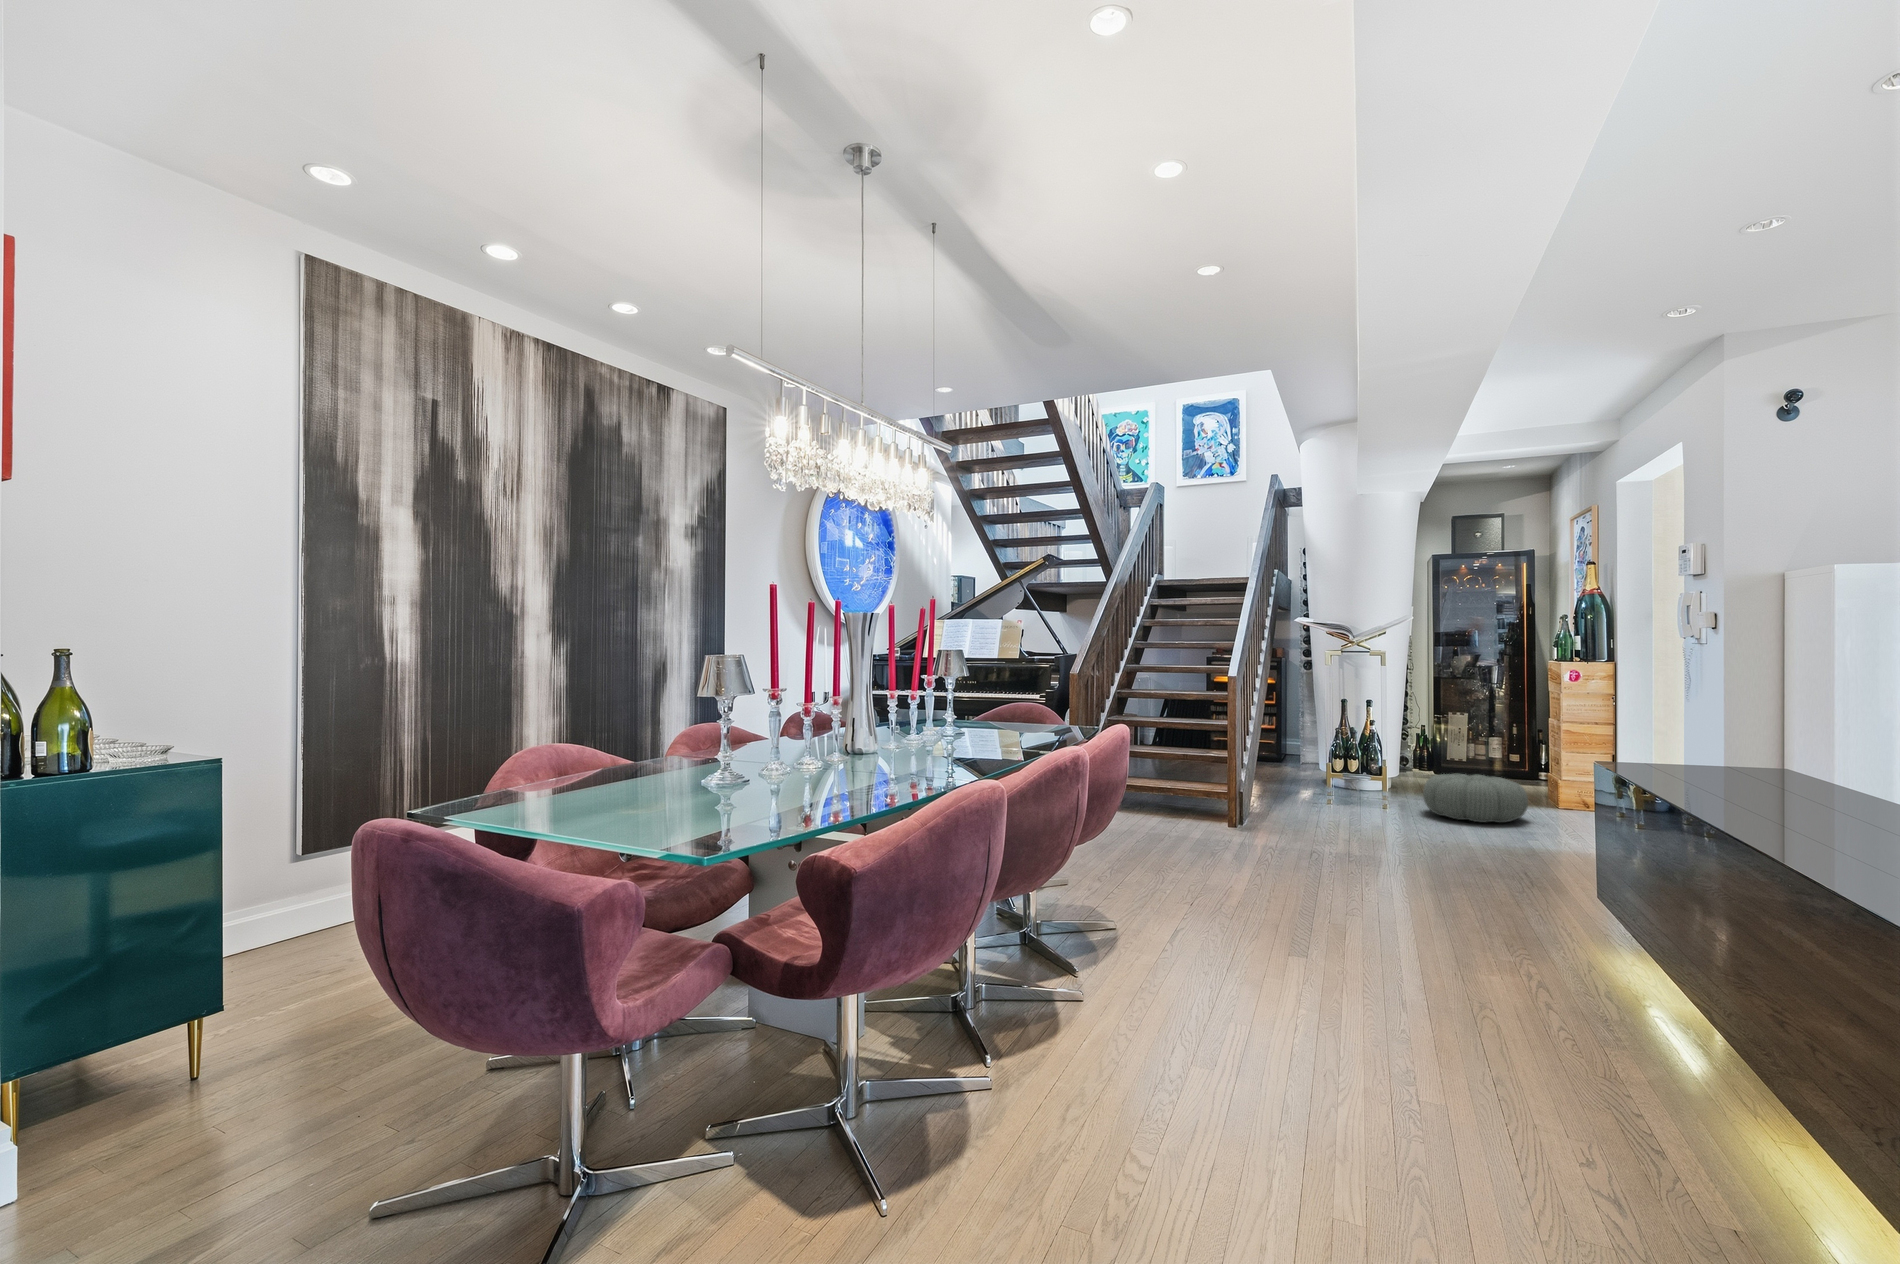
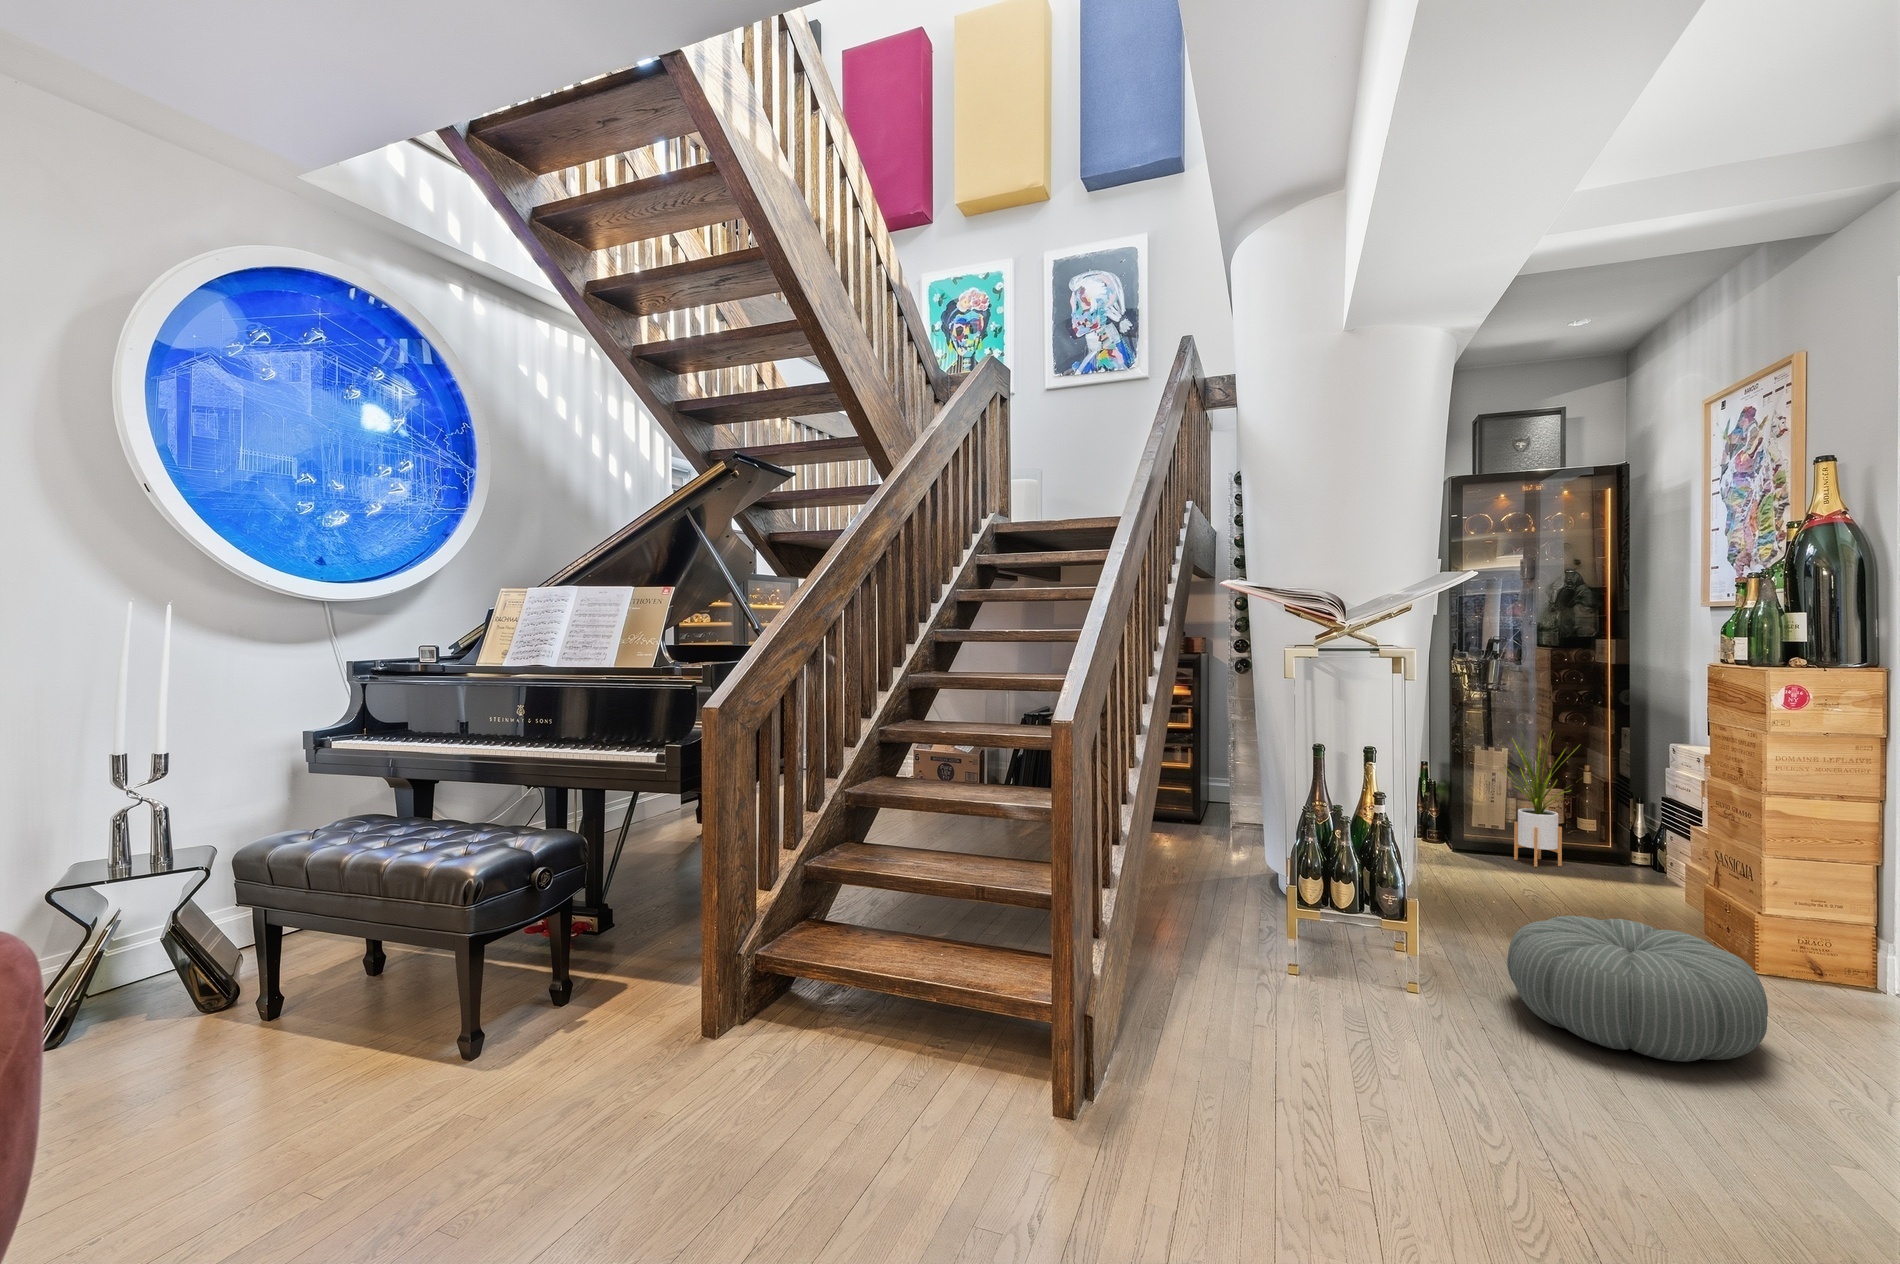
house plant: none [1456,700,1503,778] -> present [1501,731,1580,867]

